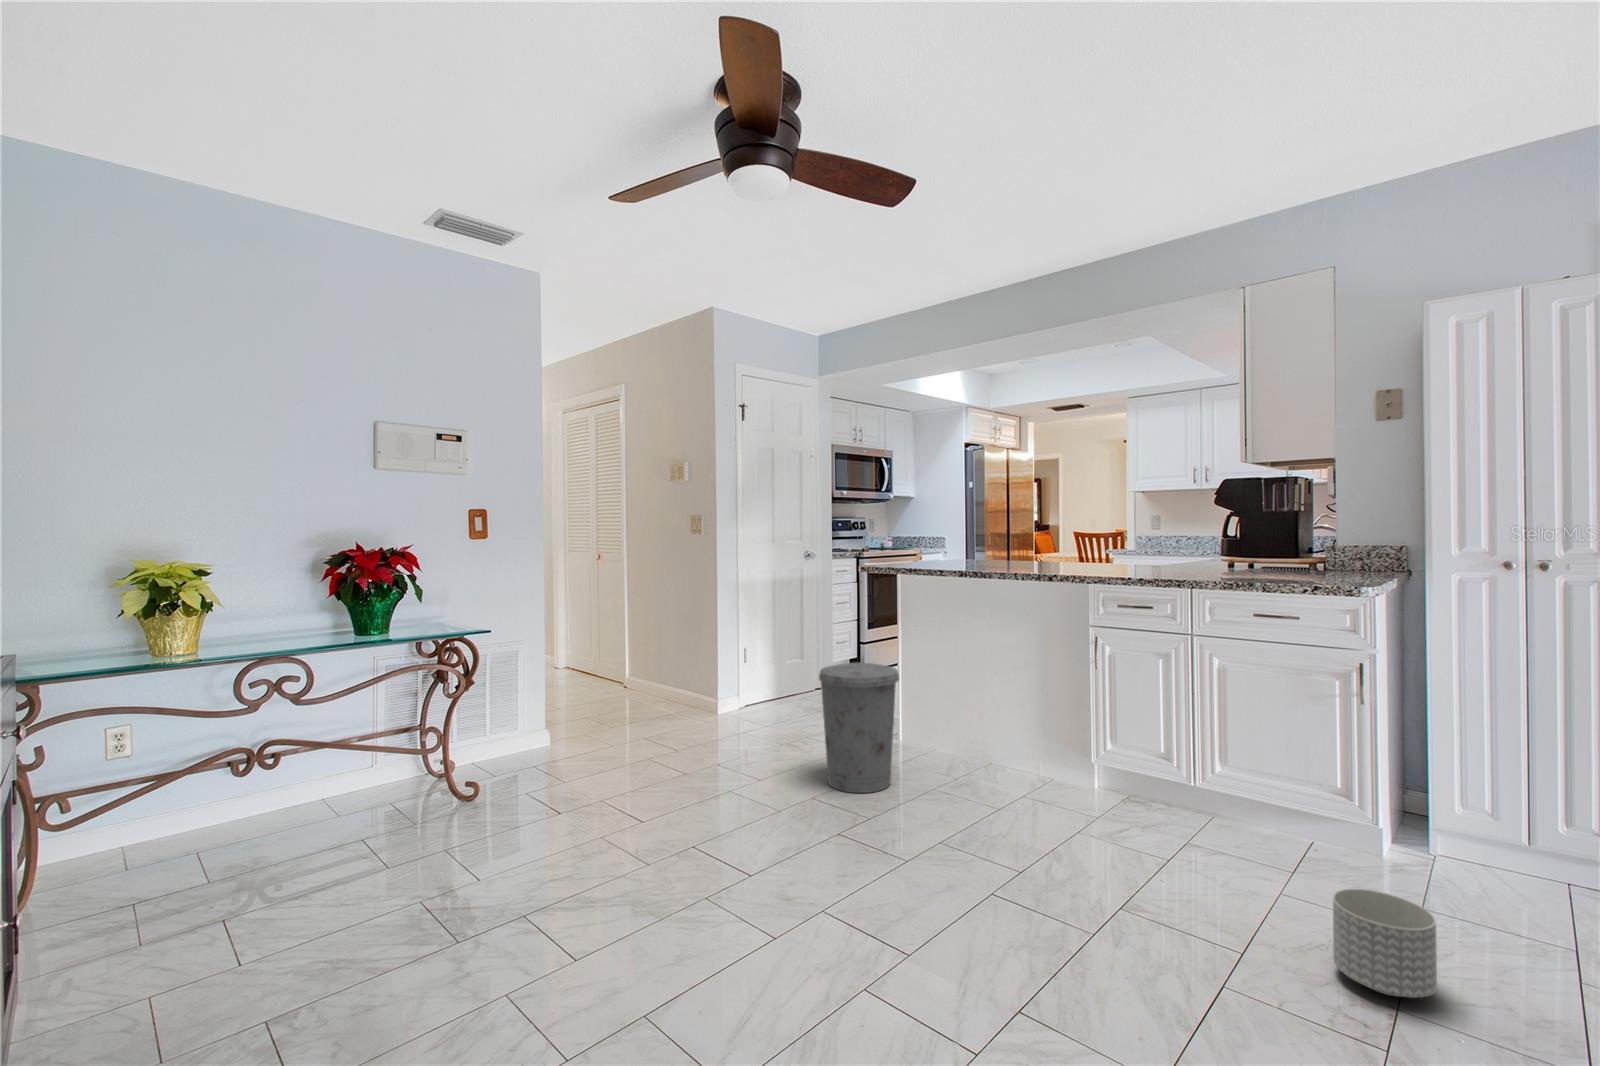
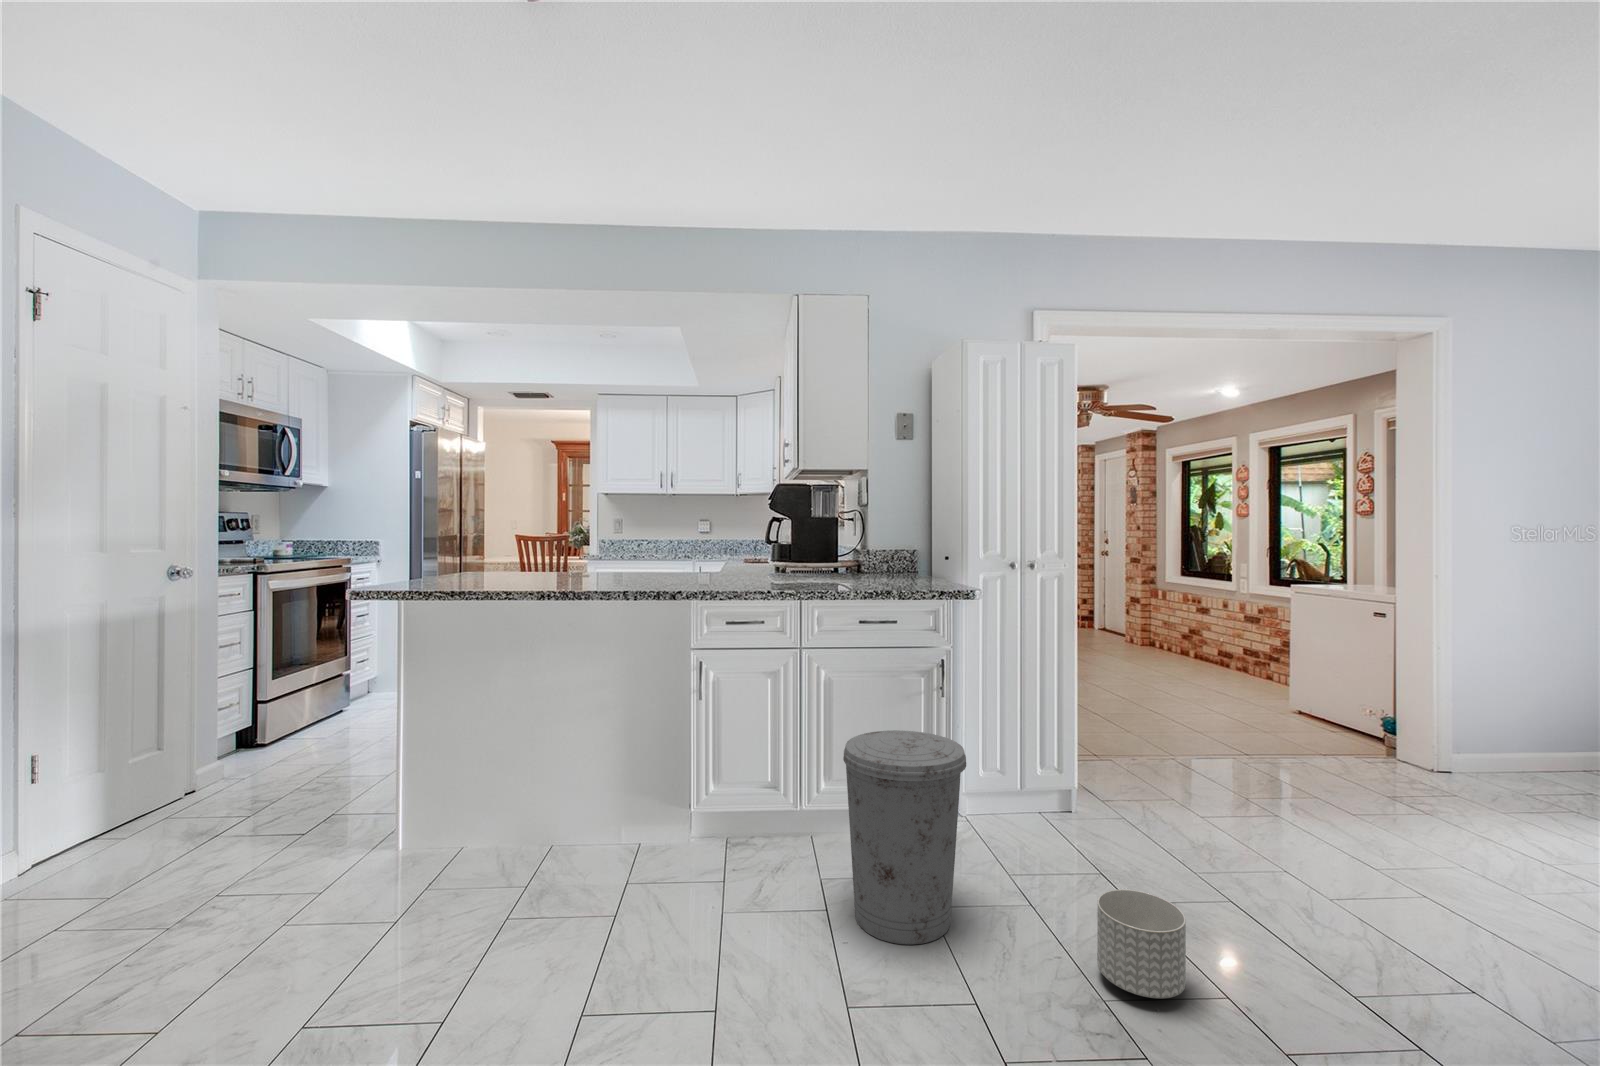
trash can: present [819,663,899,793] -> present [843,730,966,945]

